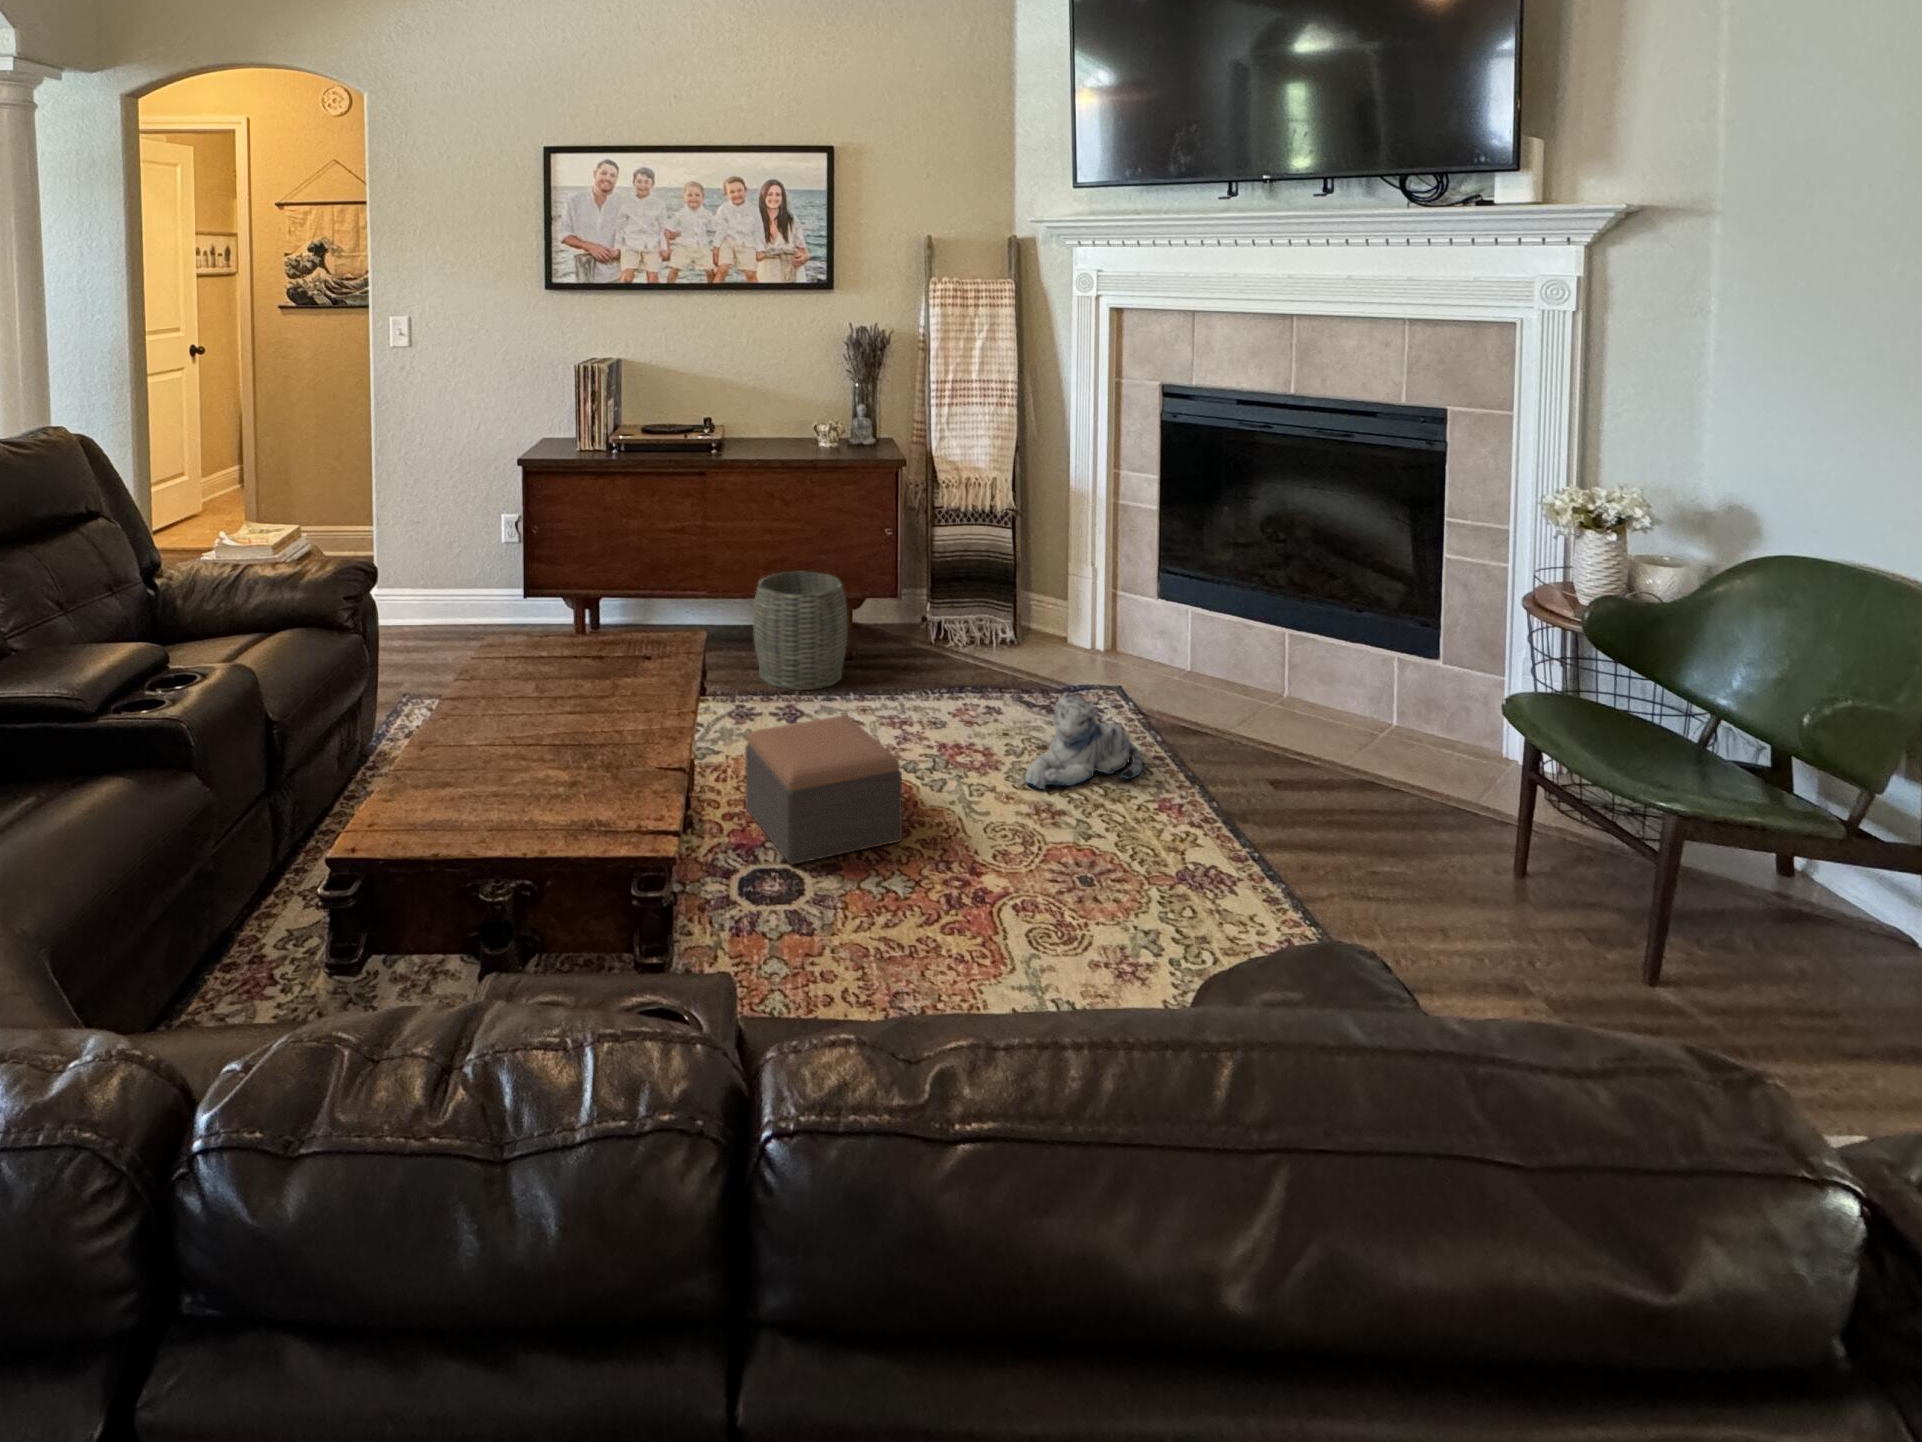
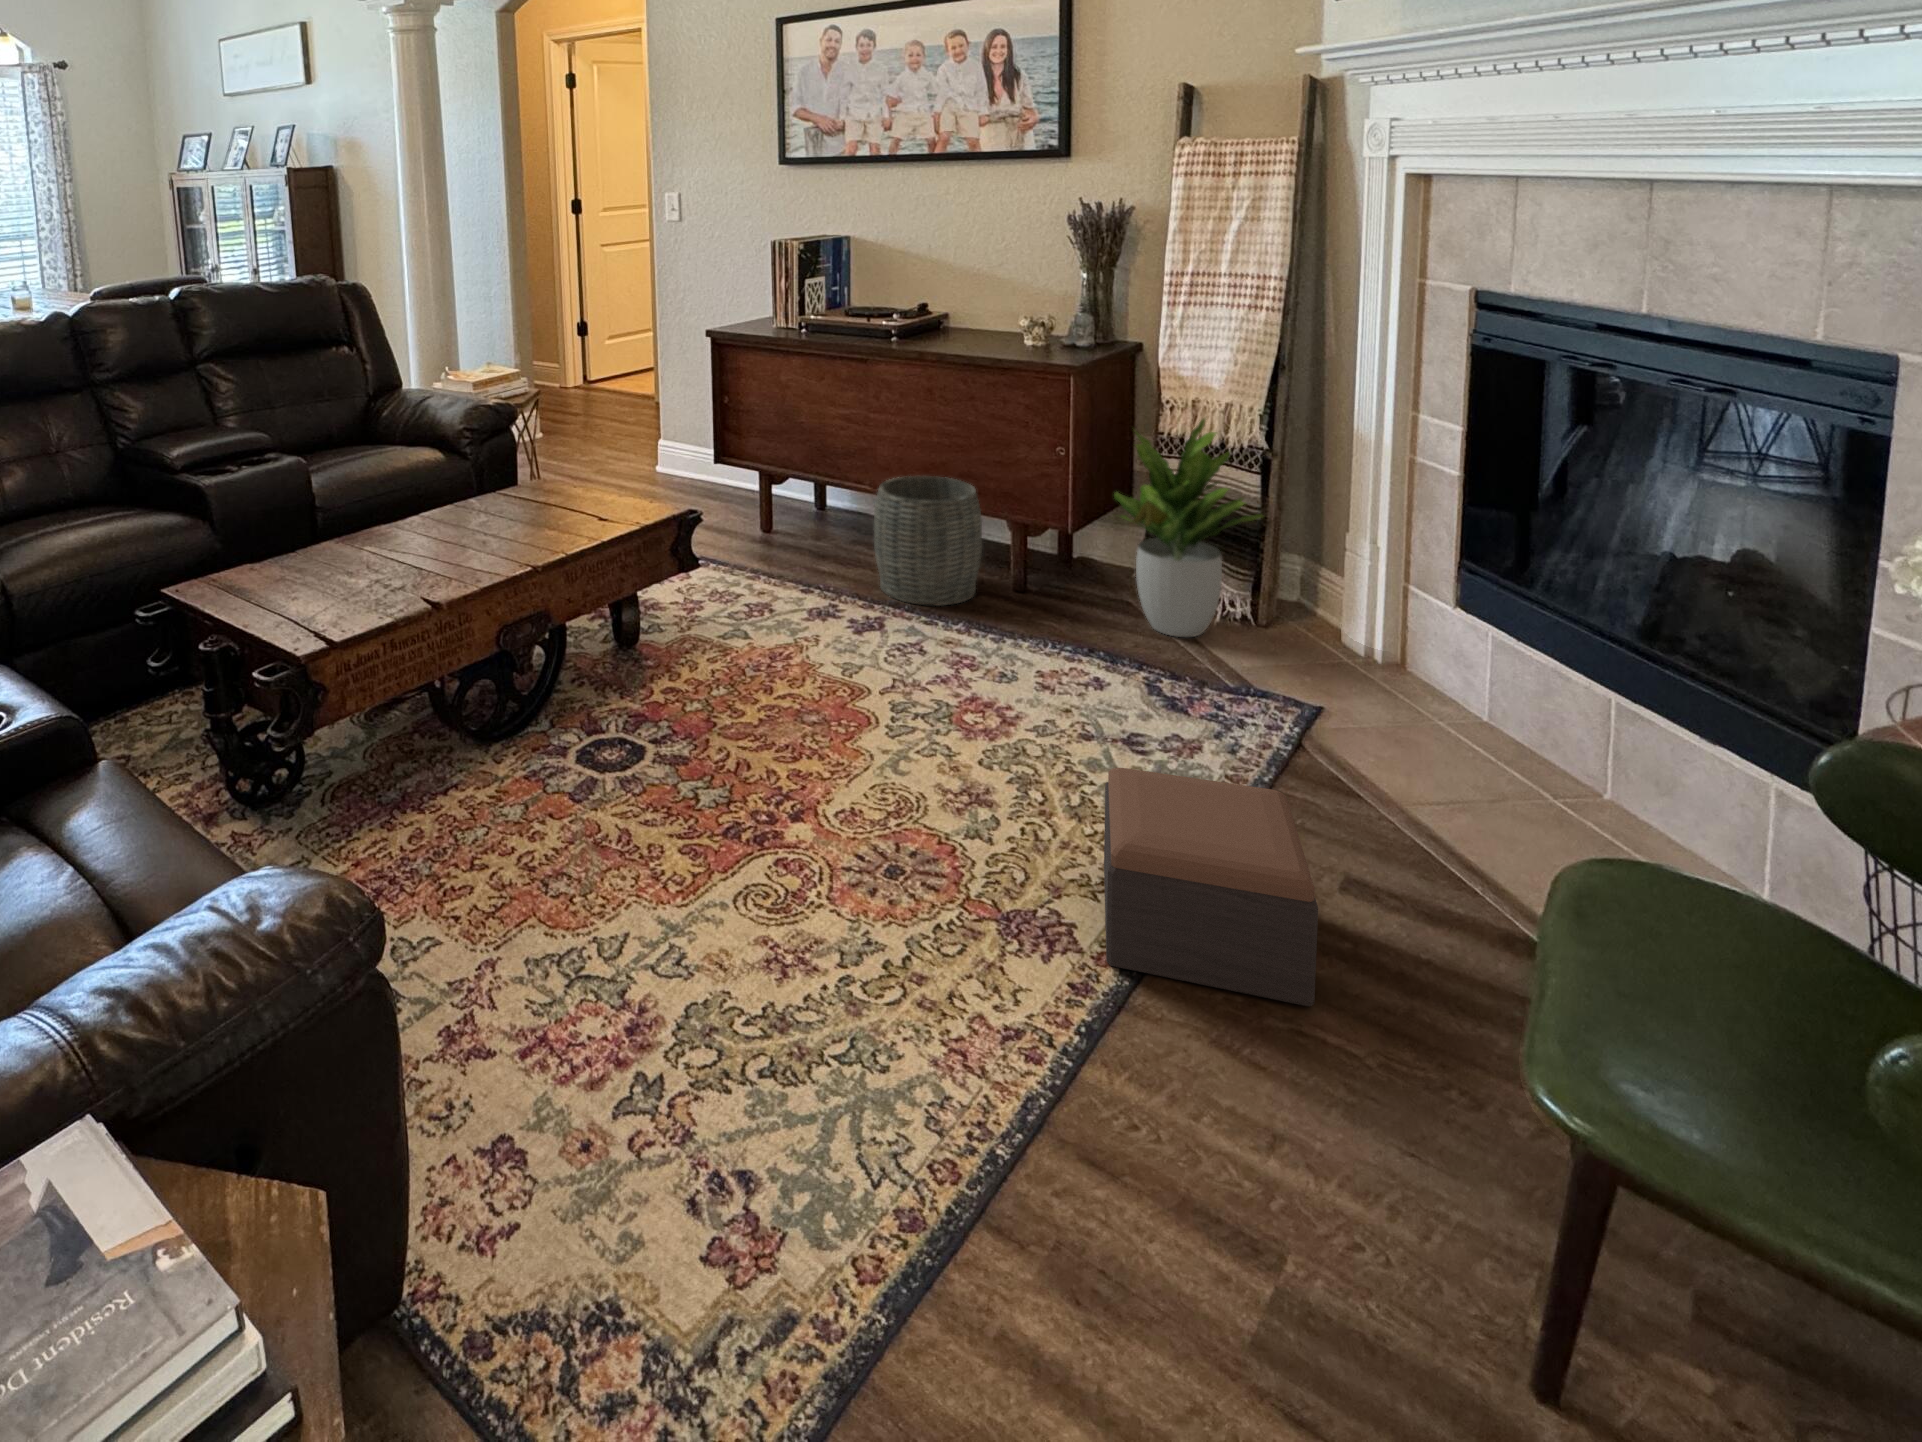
potted plant: none [929,490,1039,666] -> present [1114,418,1263,637]
plush toy: present [1025,692,1143,789] -> none [986,662,1193,793]
footstool: present [745,715,902,865] -> present [1104,768,1318,1007]

